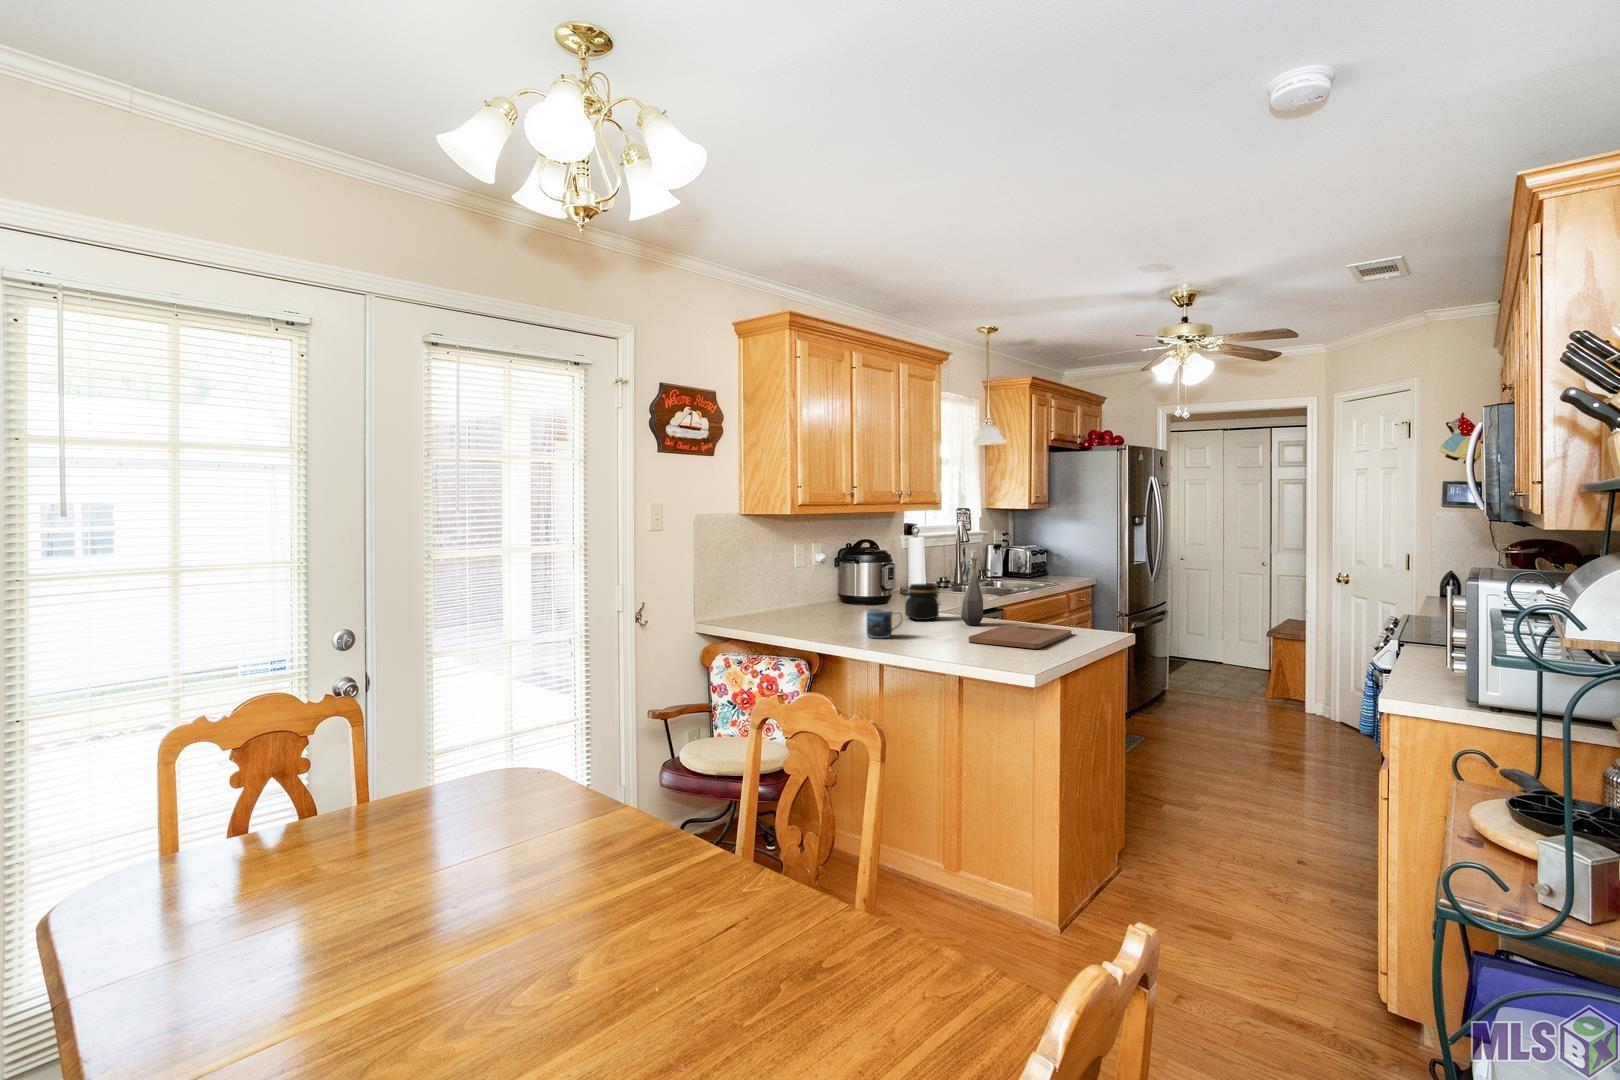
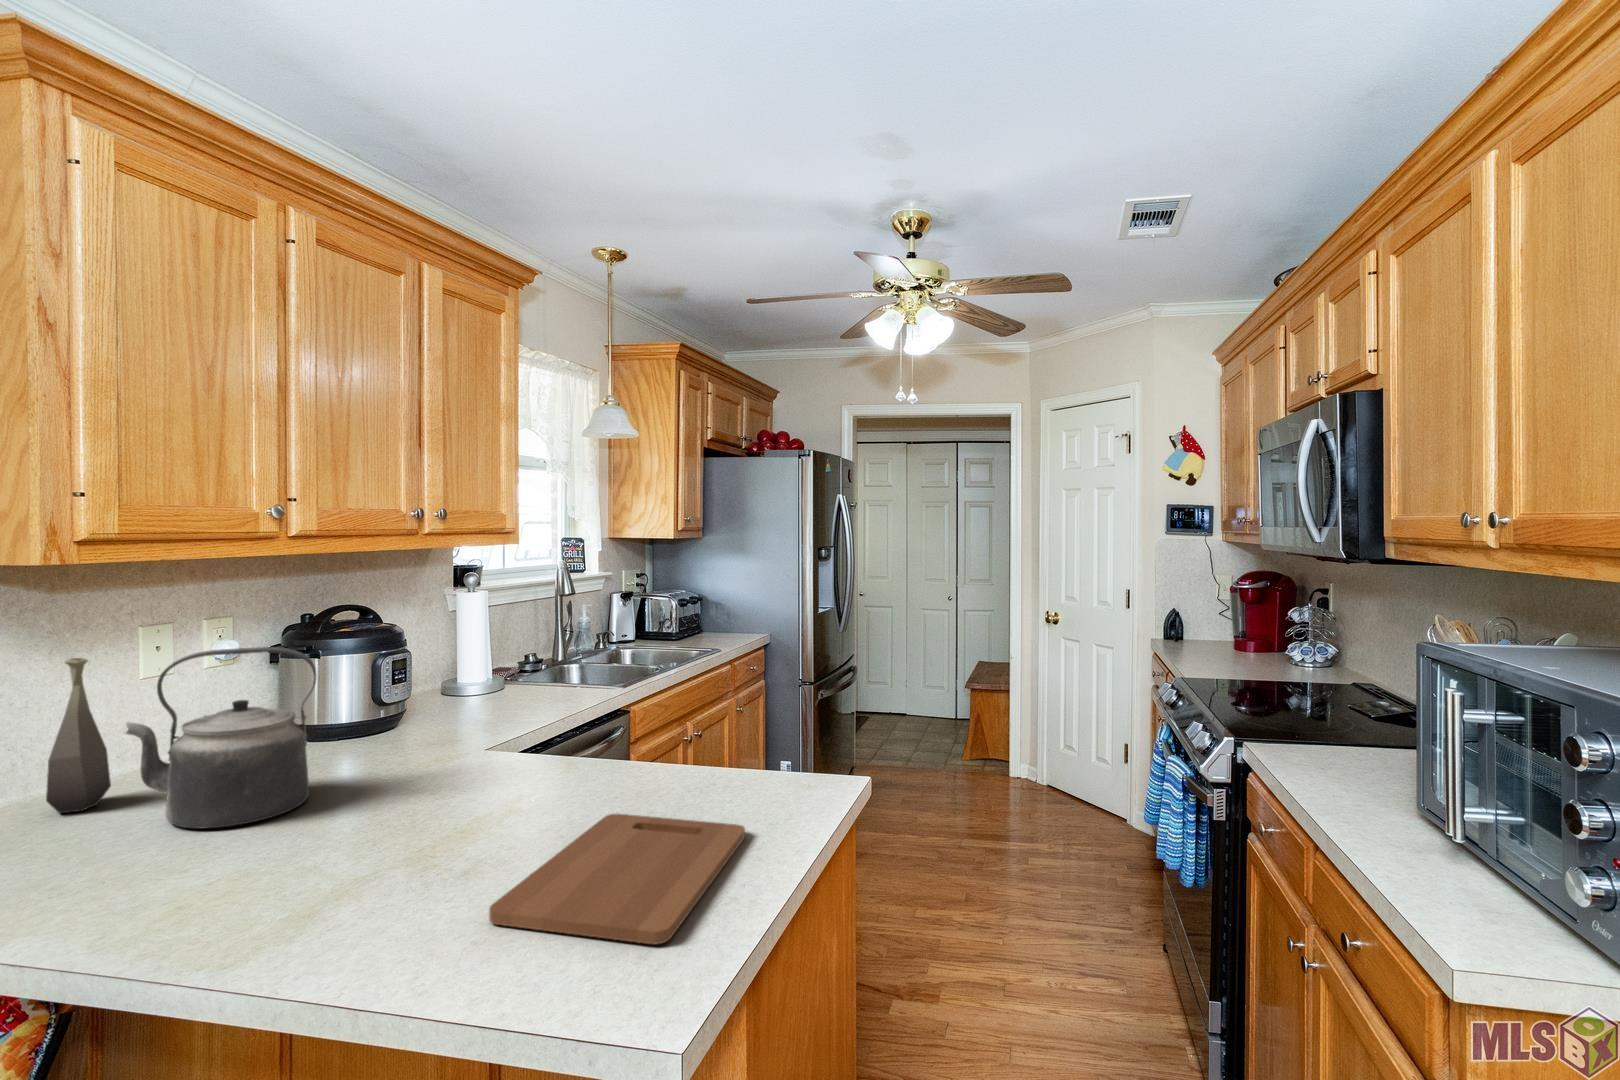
kettle: none [812,550,876,620] -> present [126,647,316,829]
bottle: present [961,557,983,625] -> present [46,658,111,813]
jar: present [903,584,940,620] -> none [378,715,472,805]
mug: present [867,609,903,638] -> none [191,836,317,939]

